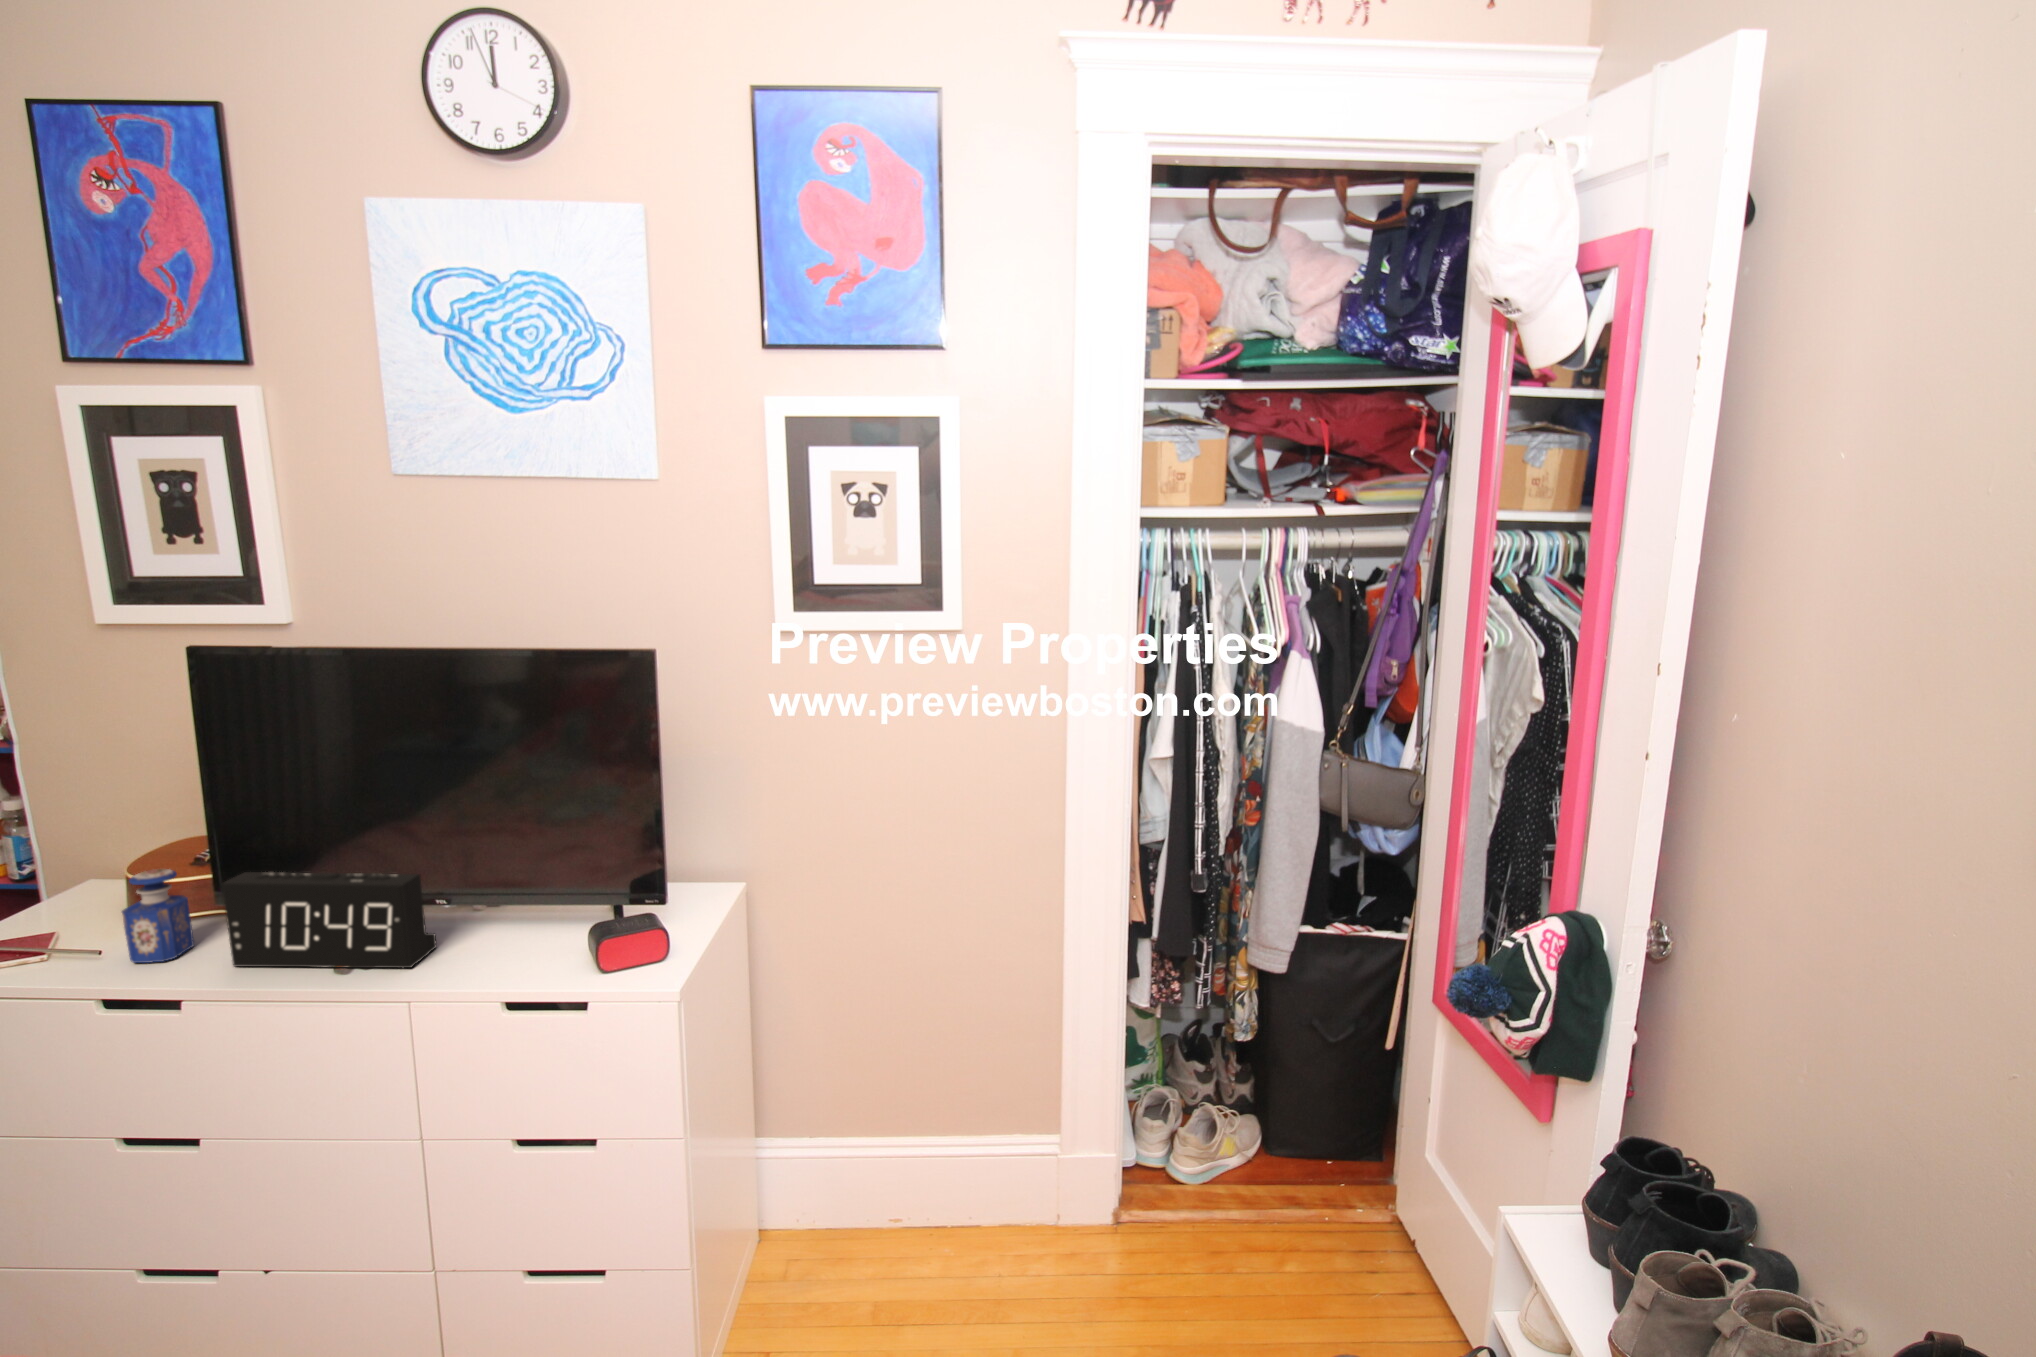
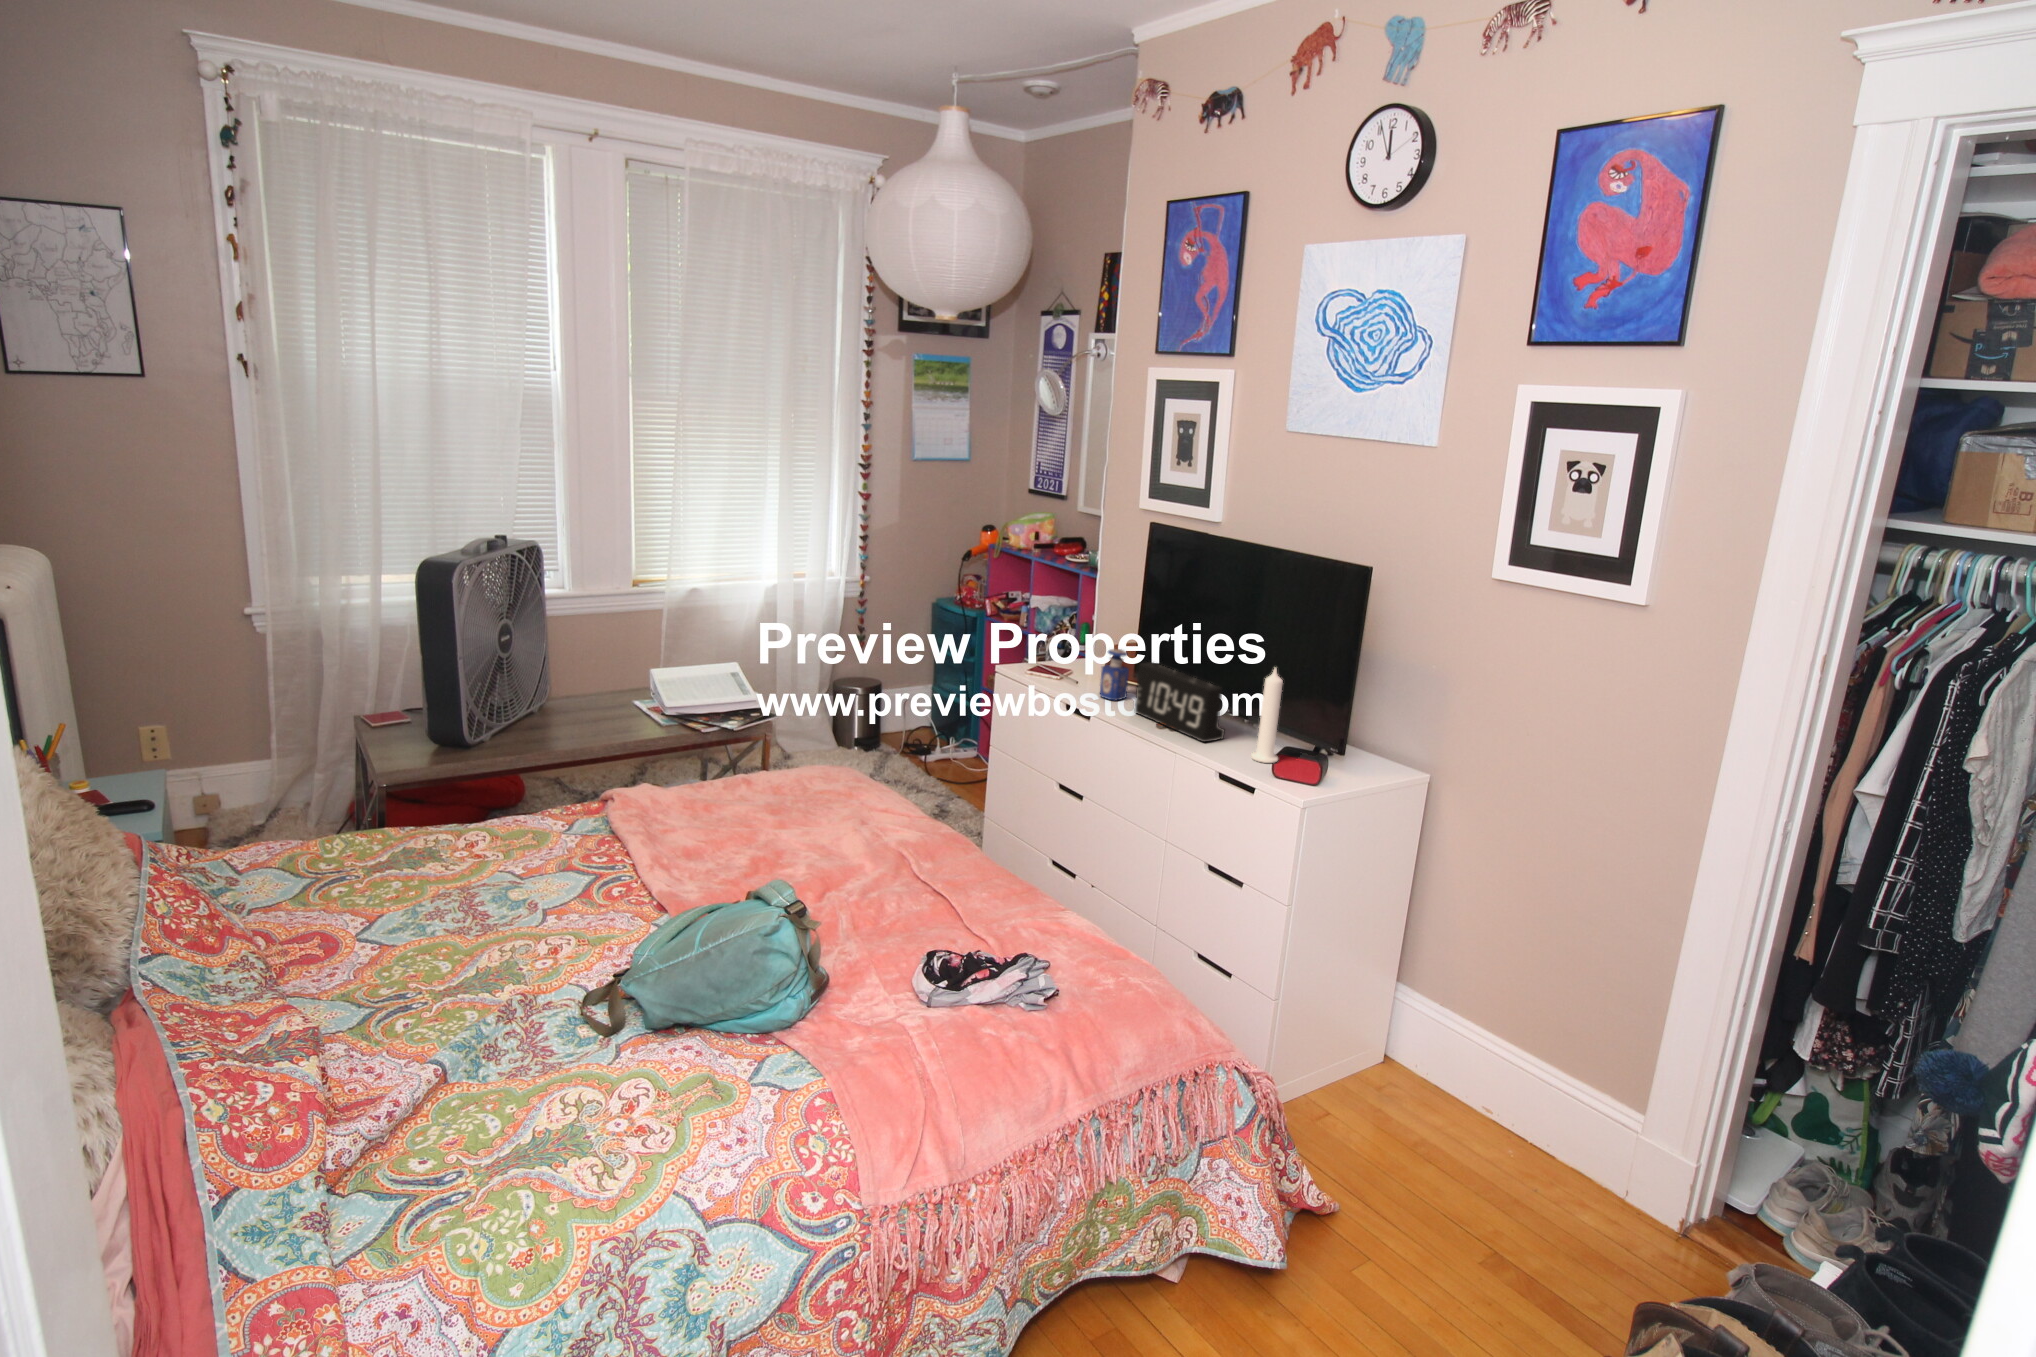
candle: none [505,817,551,962] -> present [1251,668,1283,763]

